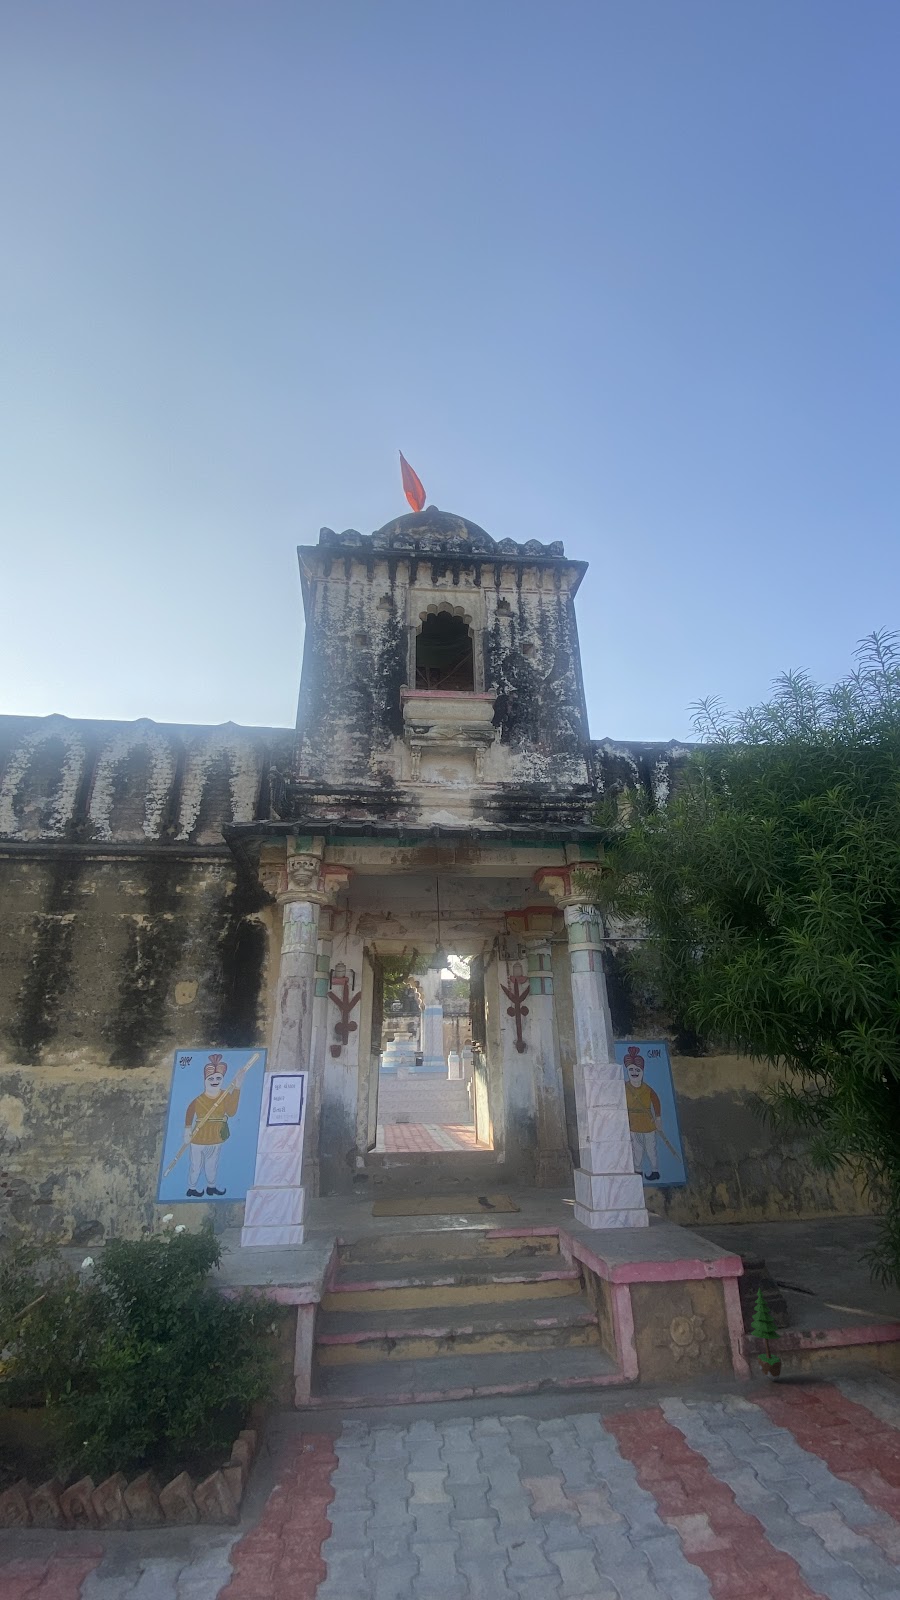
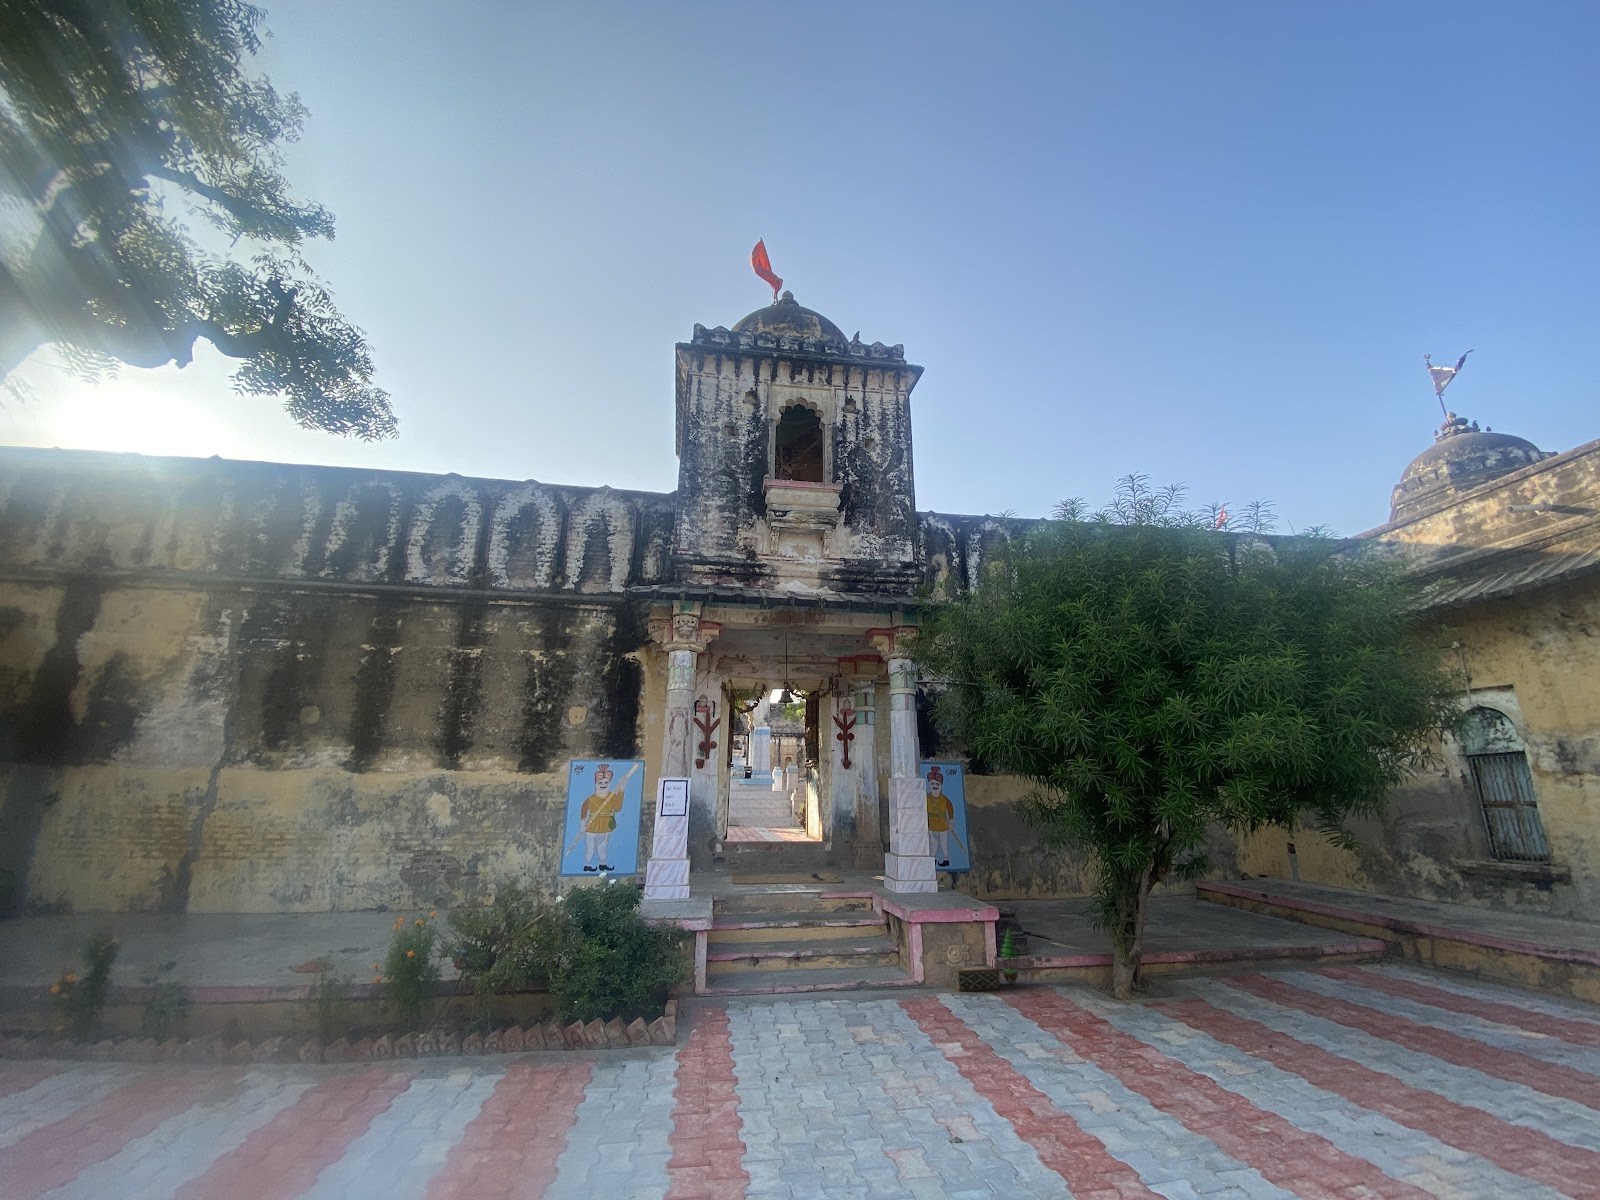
woven basket: none [671,1348,756,1401] -> present [949,964,999,991]

